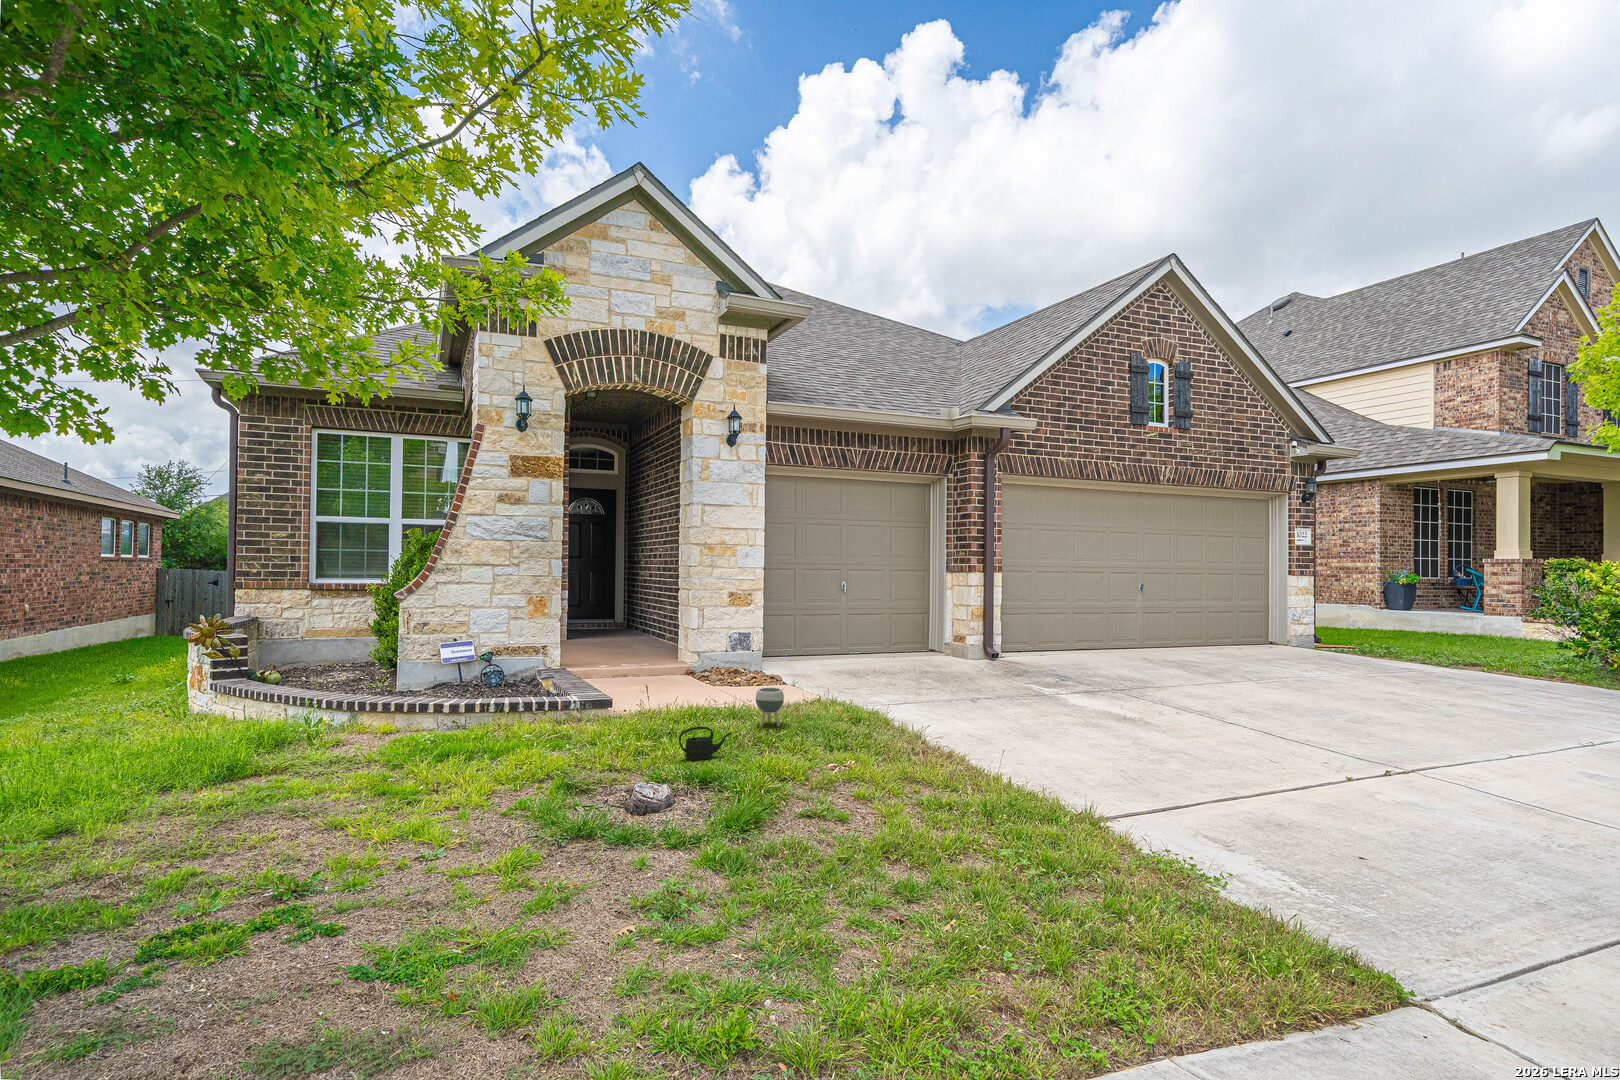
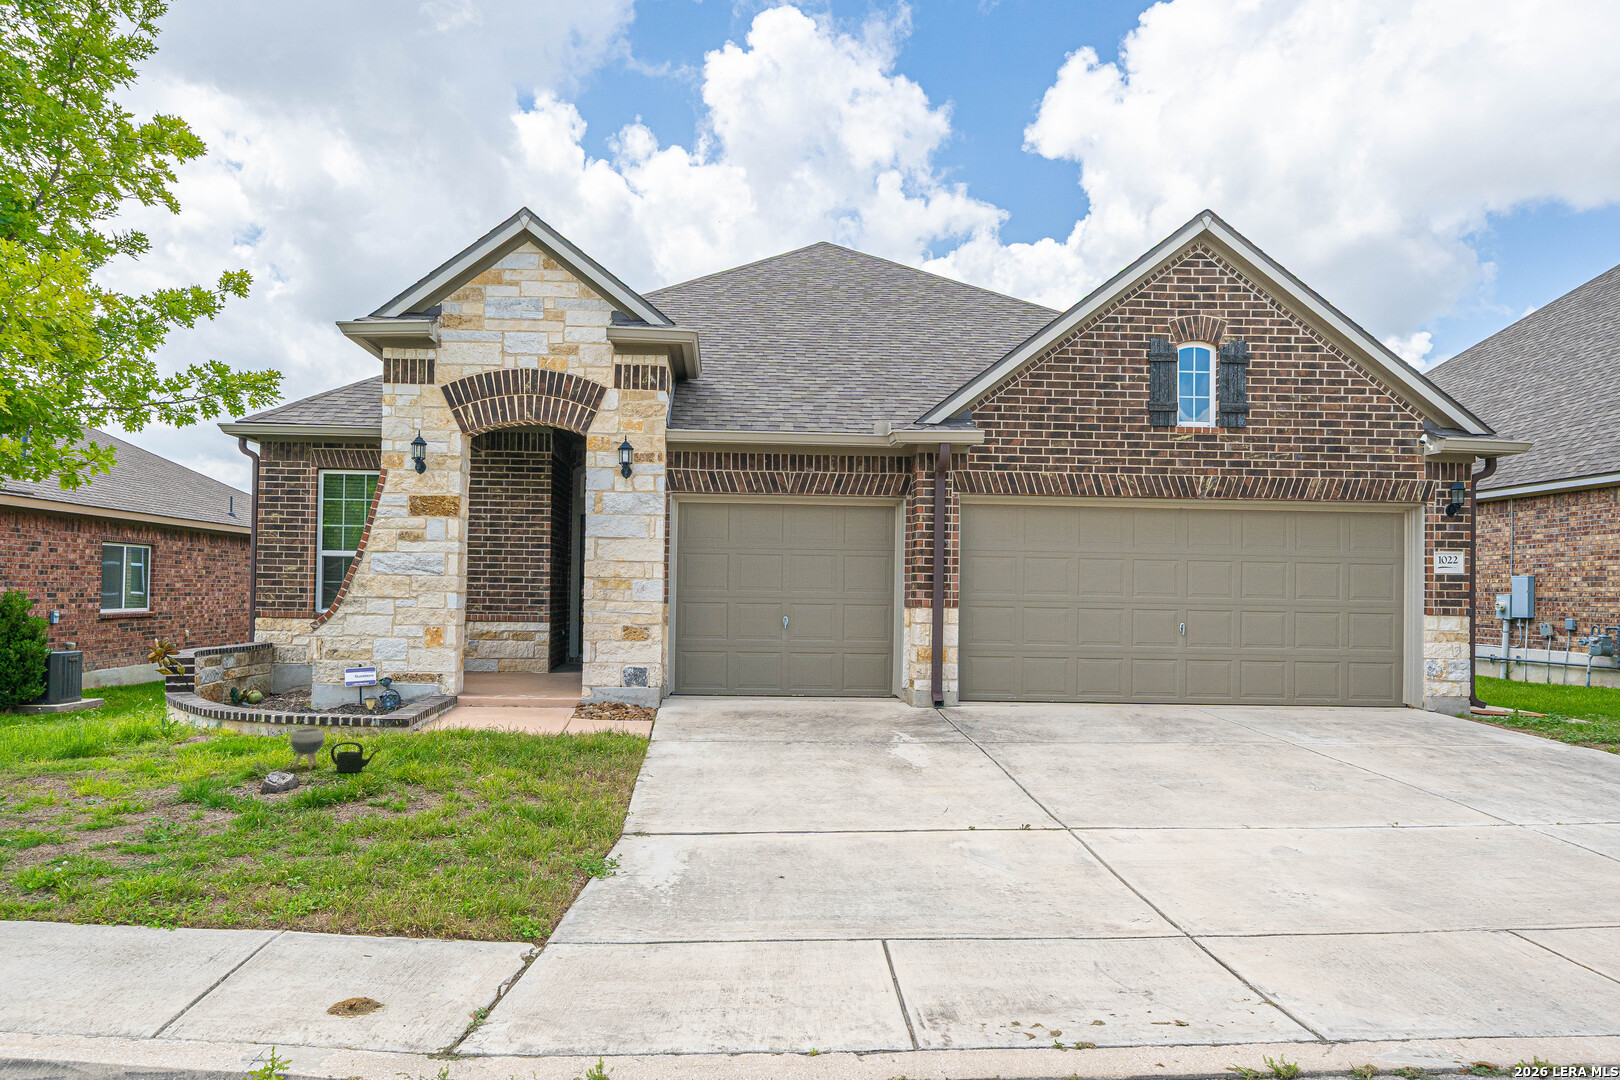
planter: present [756,688,784,727] -> present [291,728,325,769]

